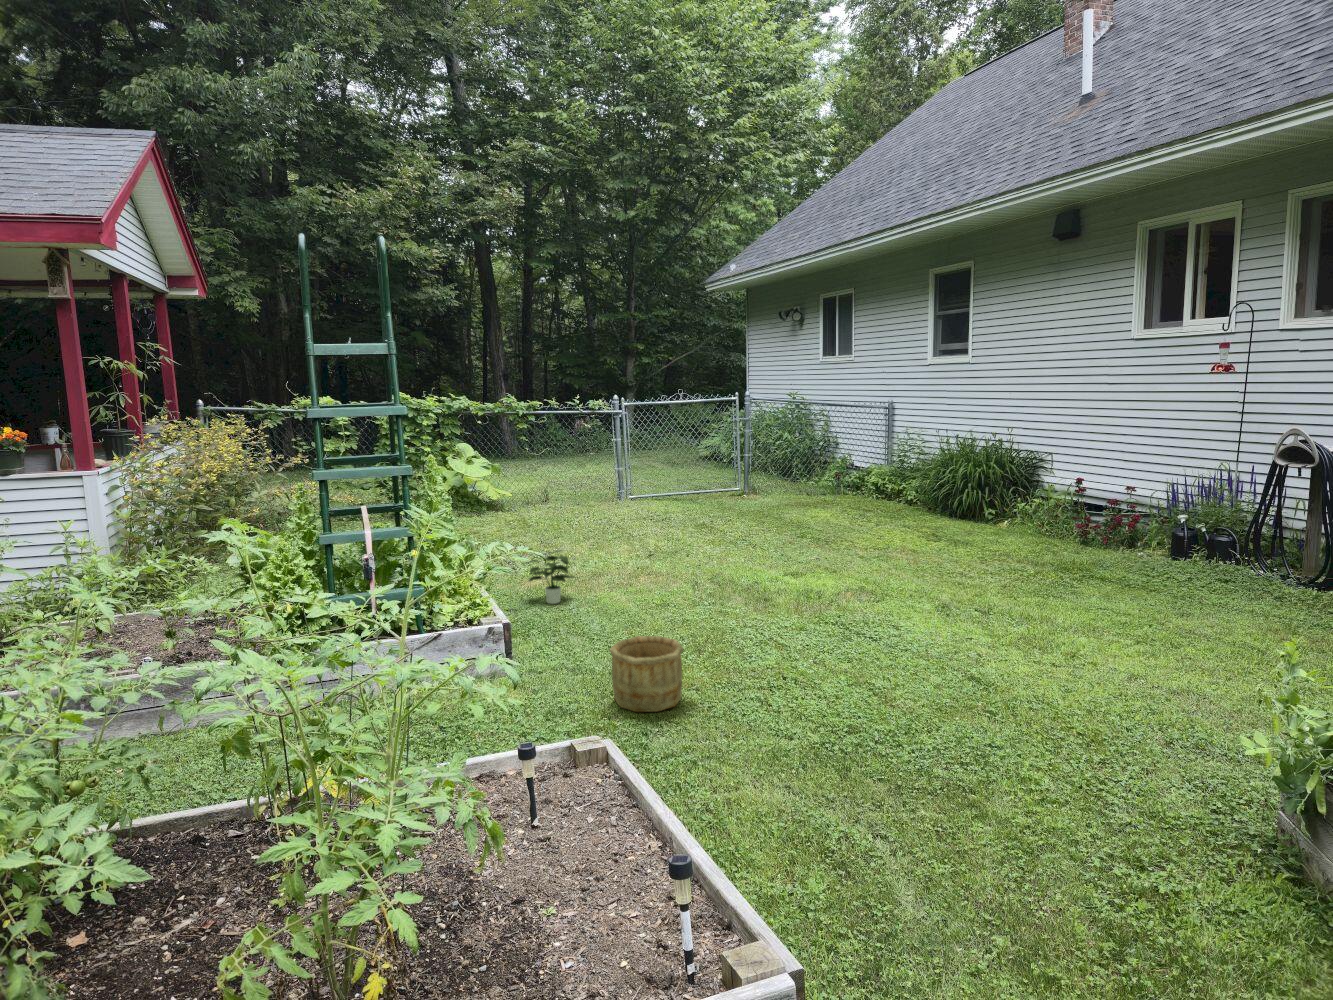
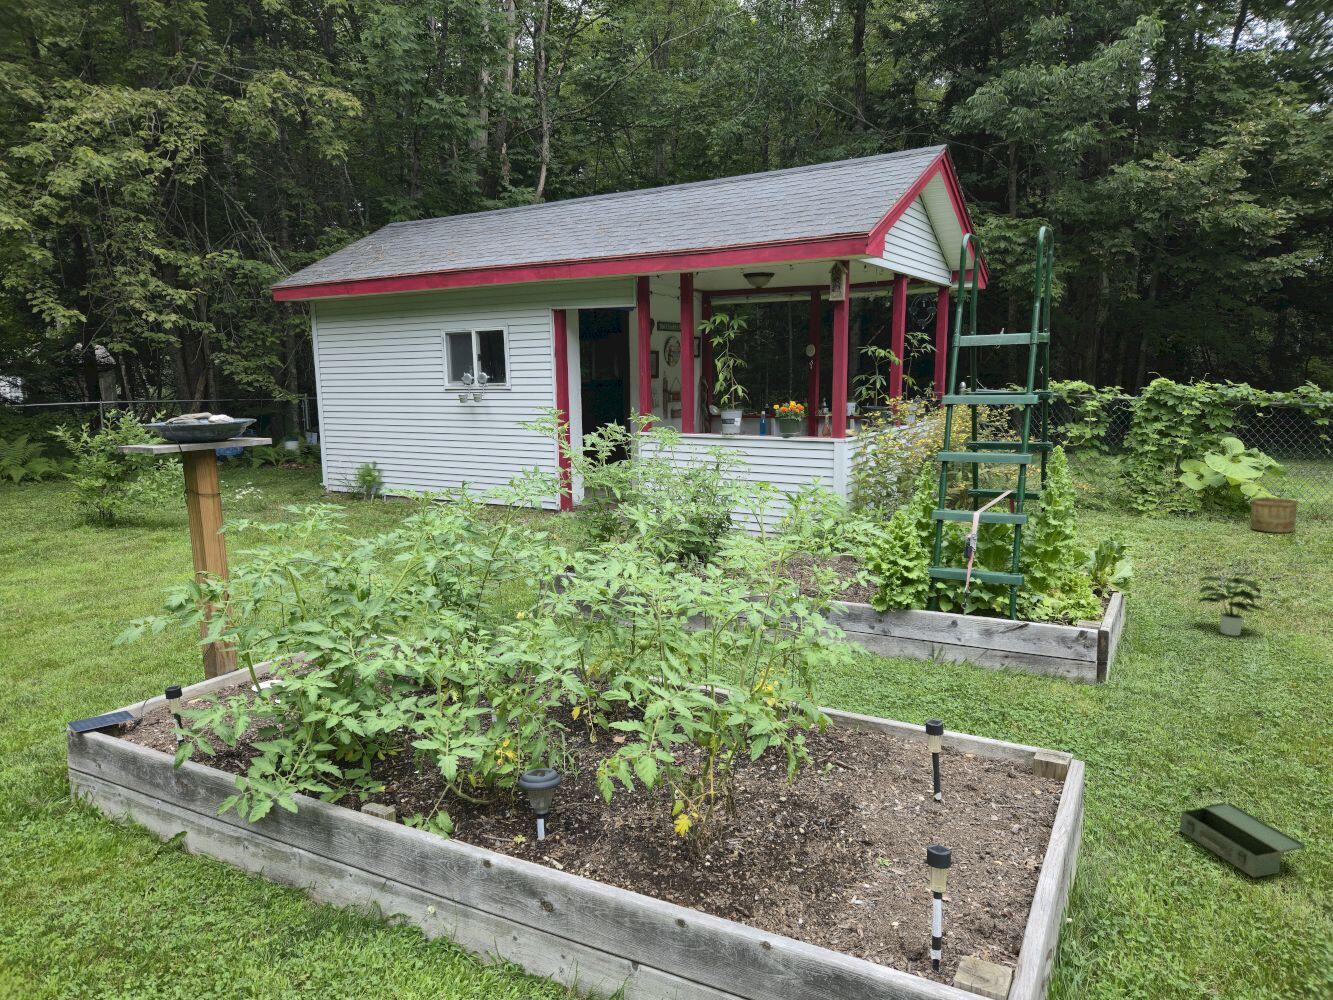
wooden bucket: present [610,636,683,712] -> present [1251,497,1298,533]
toolbox: none [657,726,733,773] -> present [1180,802,1305,877]

